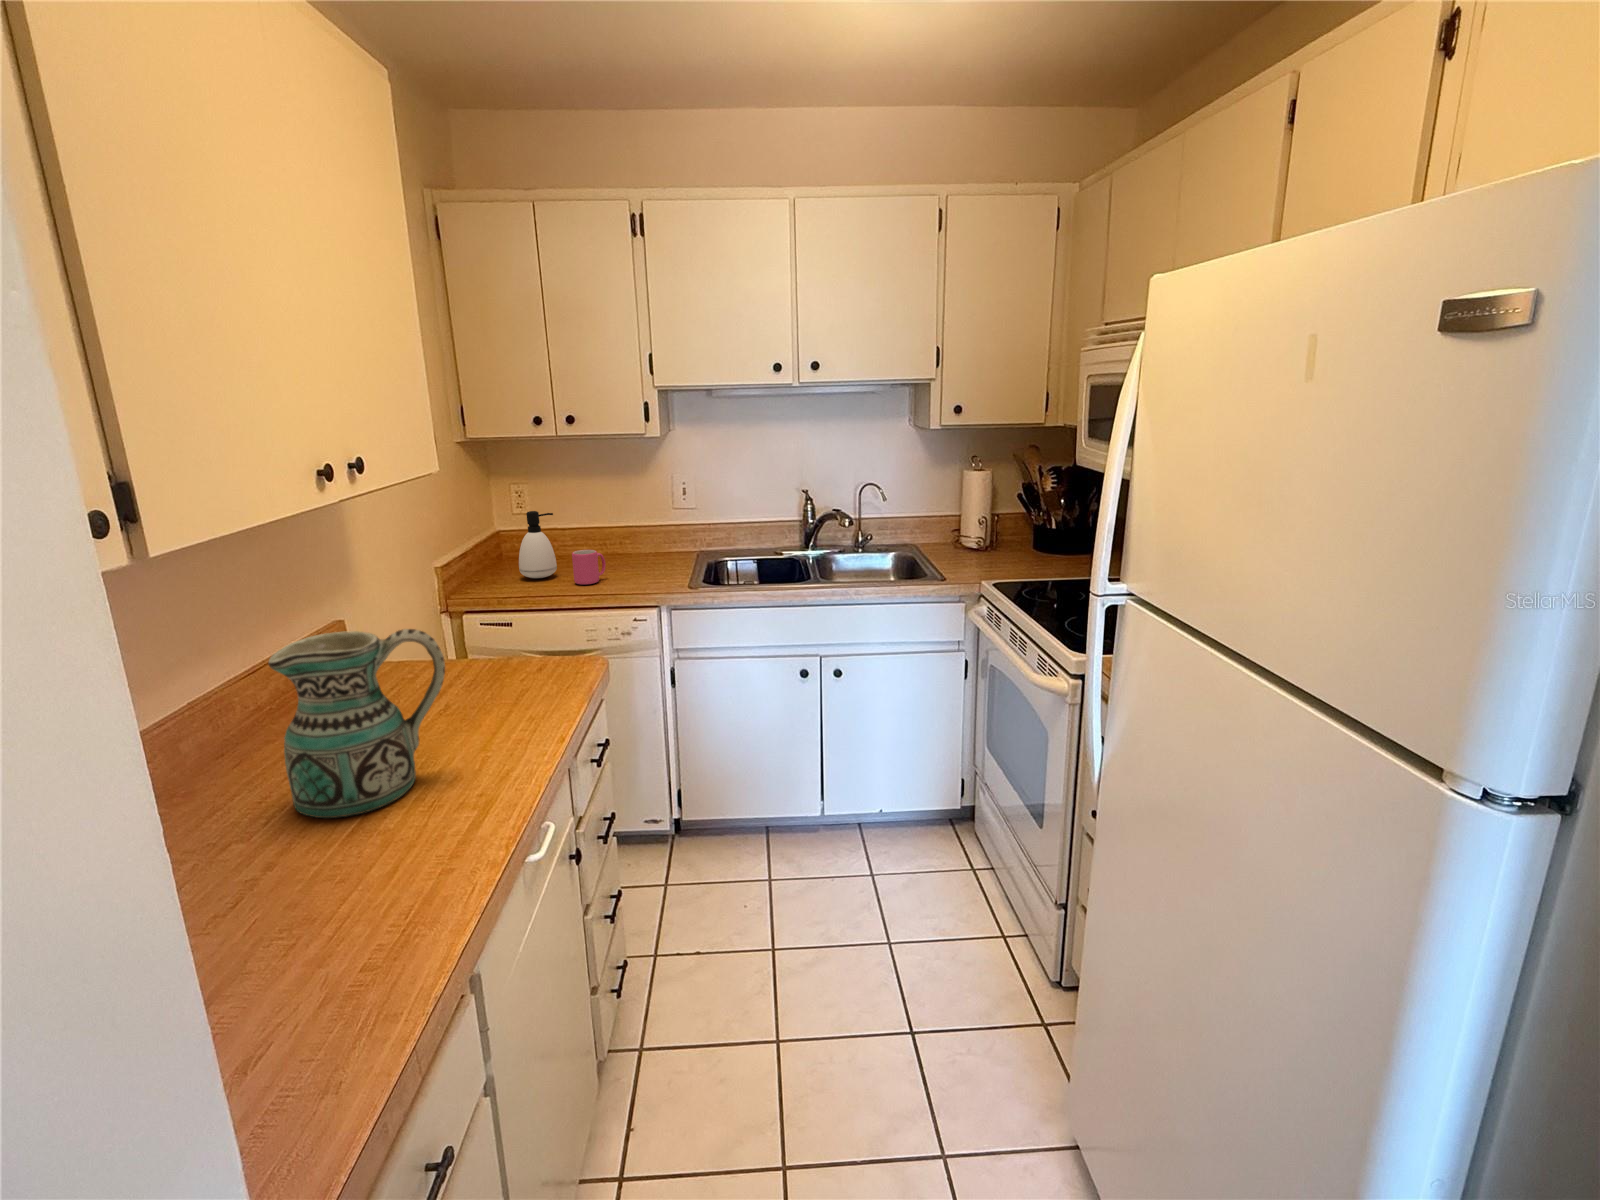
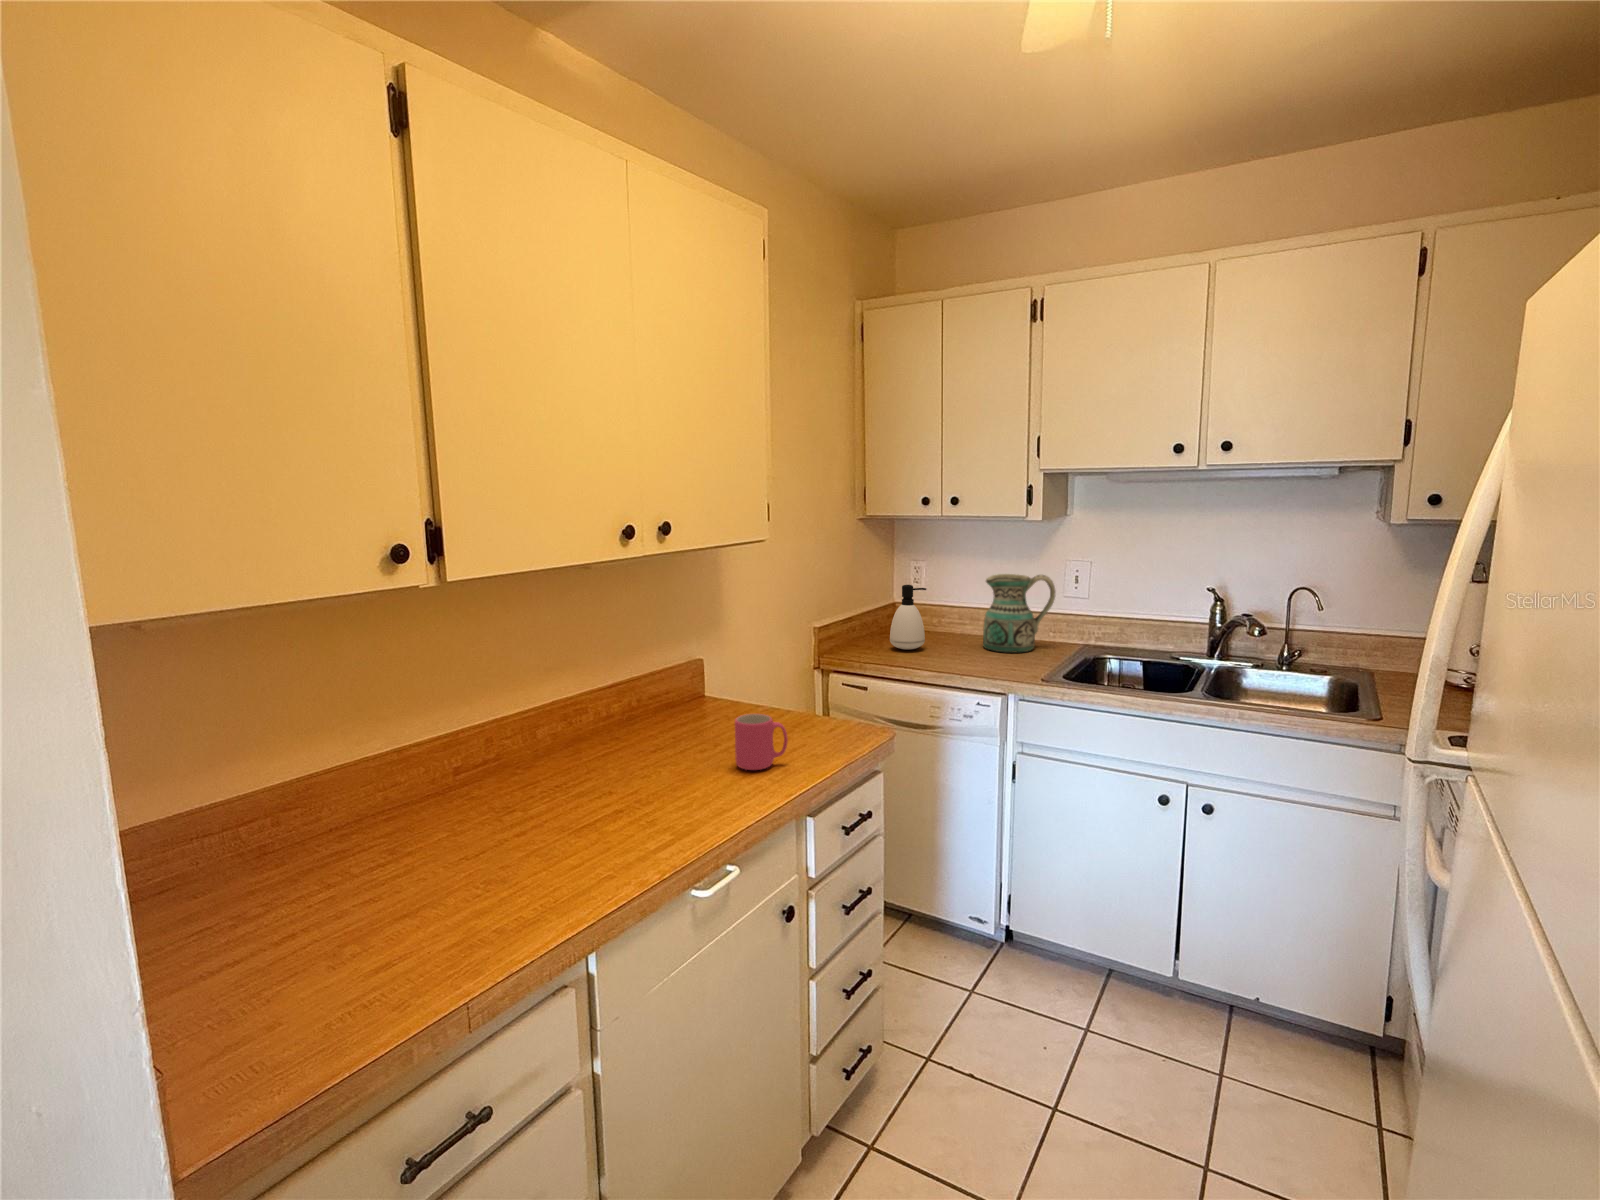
mug: present [572,550,605,585] -> present [735,714,788,770]
ceramic pitcher: present [268,629,445,818] -> present [983,574,1055,653]

